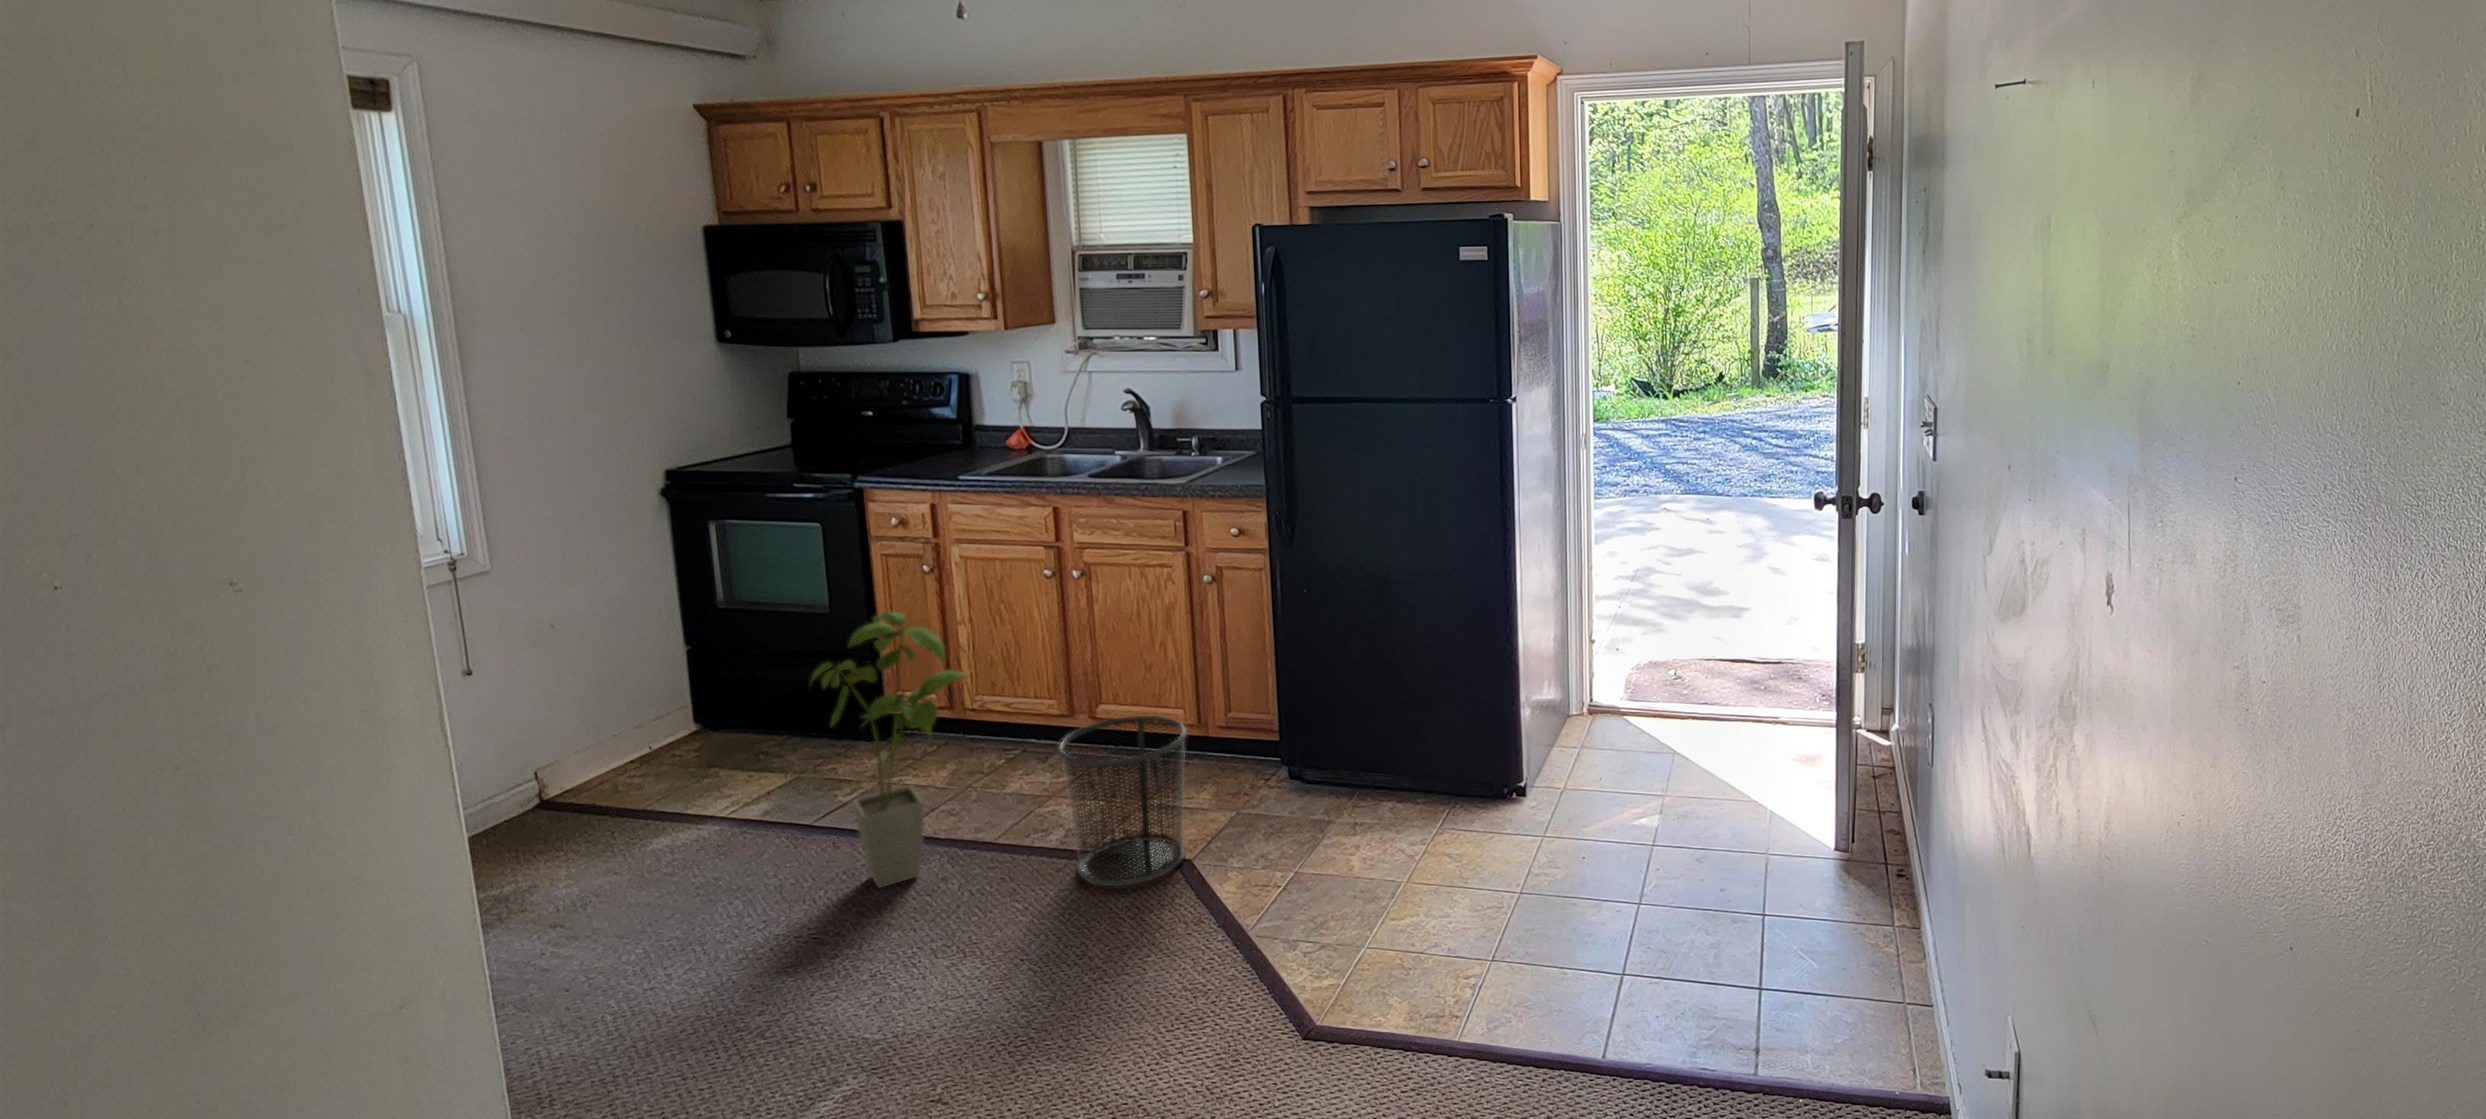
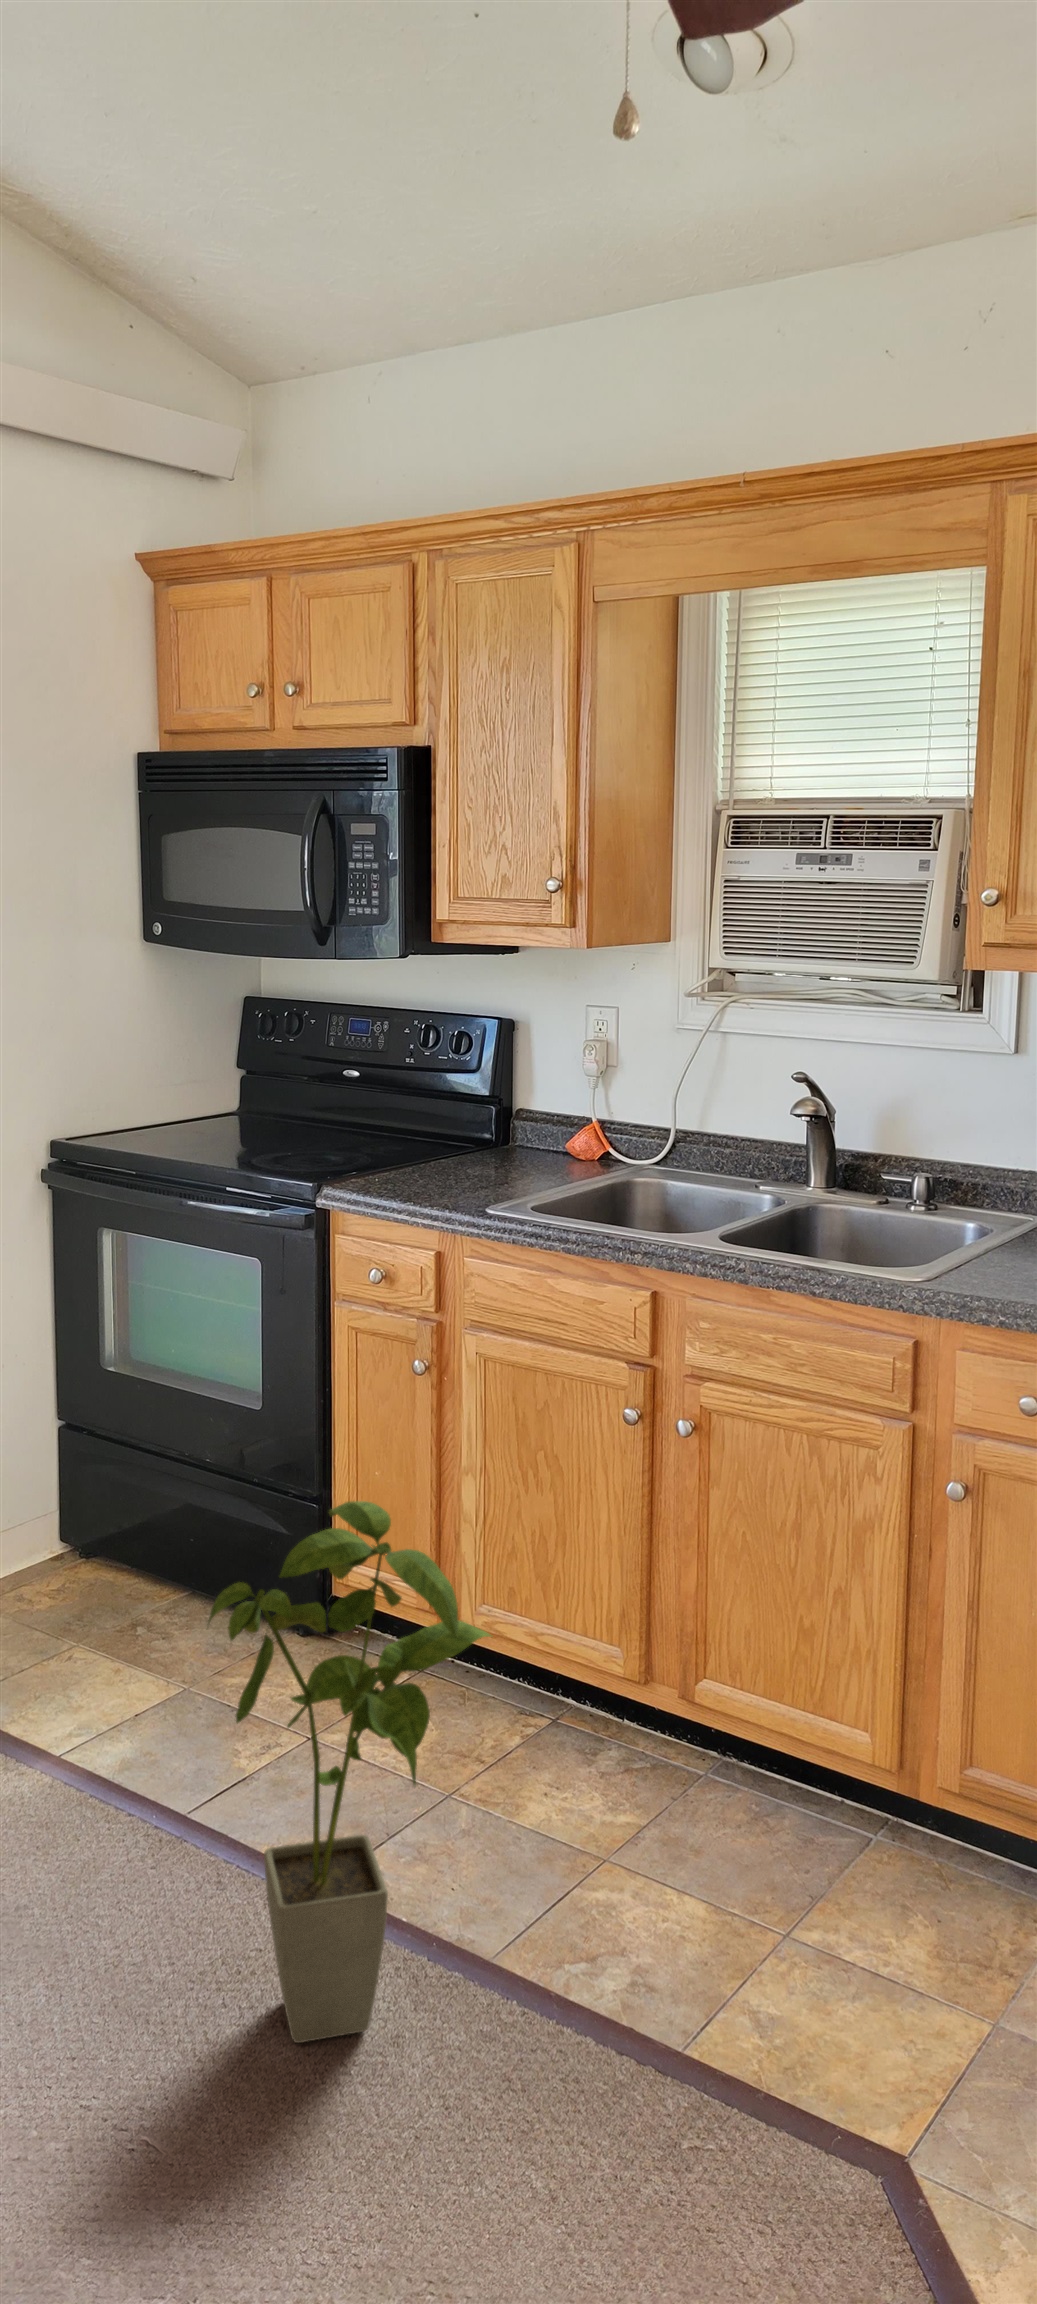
waste bin: present [1058,716,1187,886] -> none [661,1792,941,2212]

